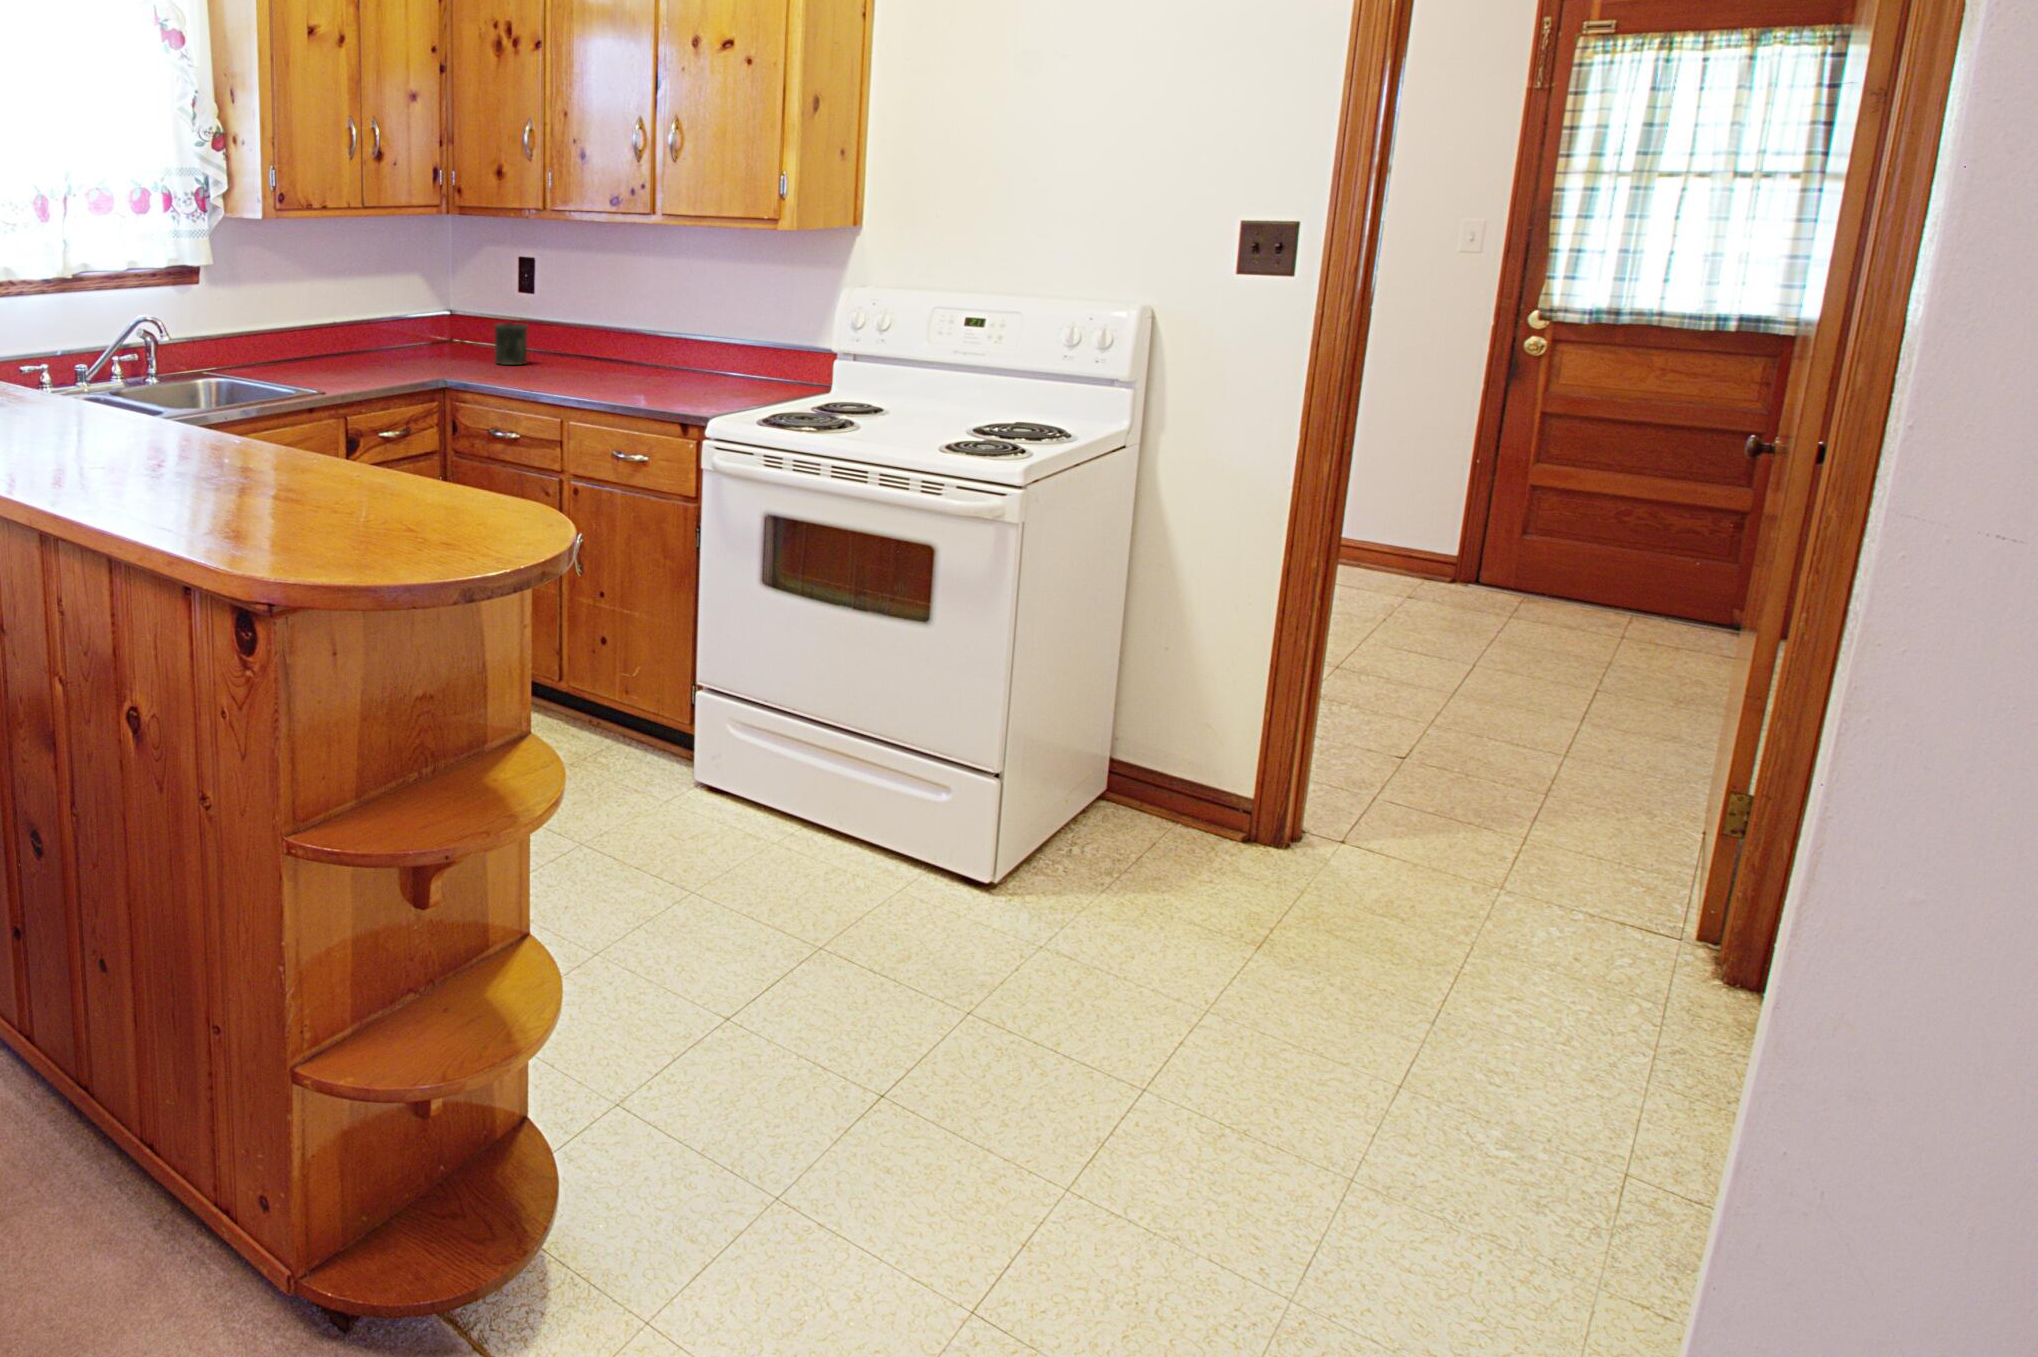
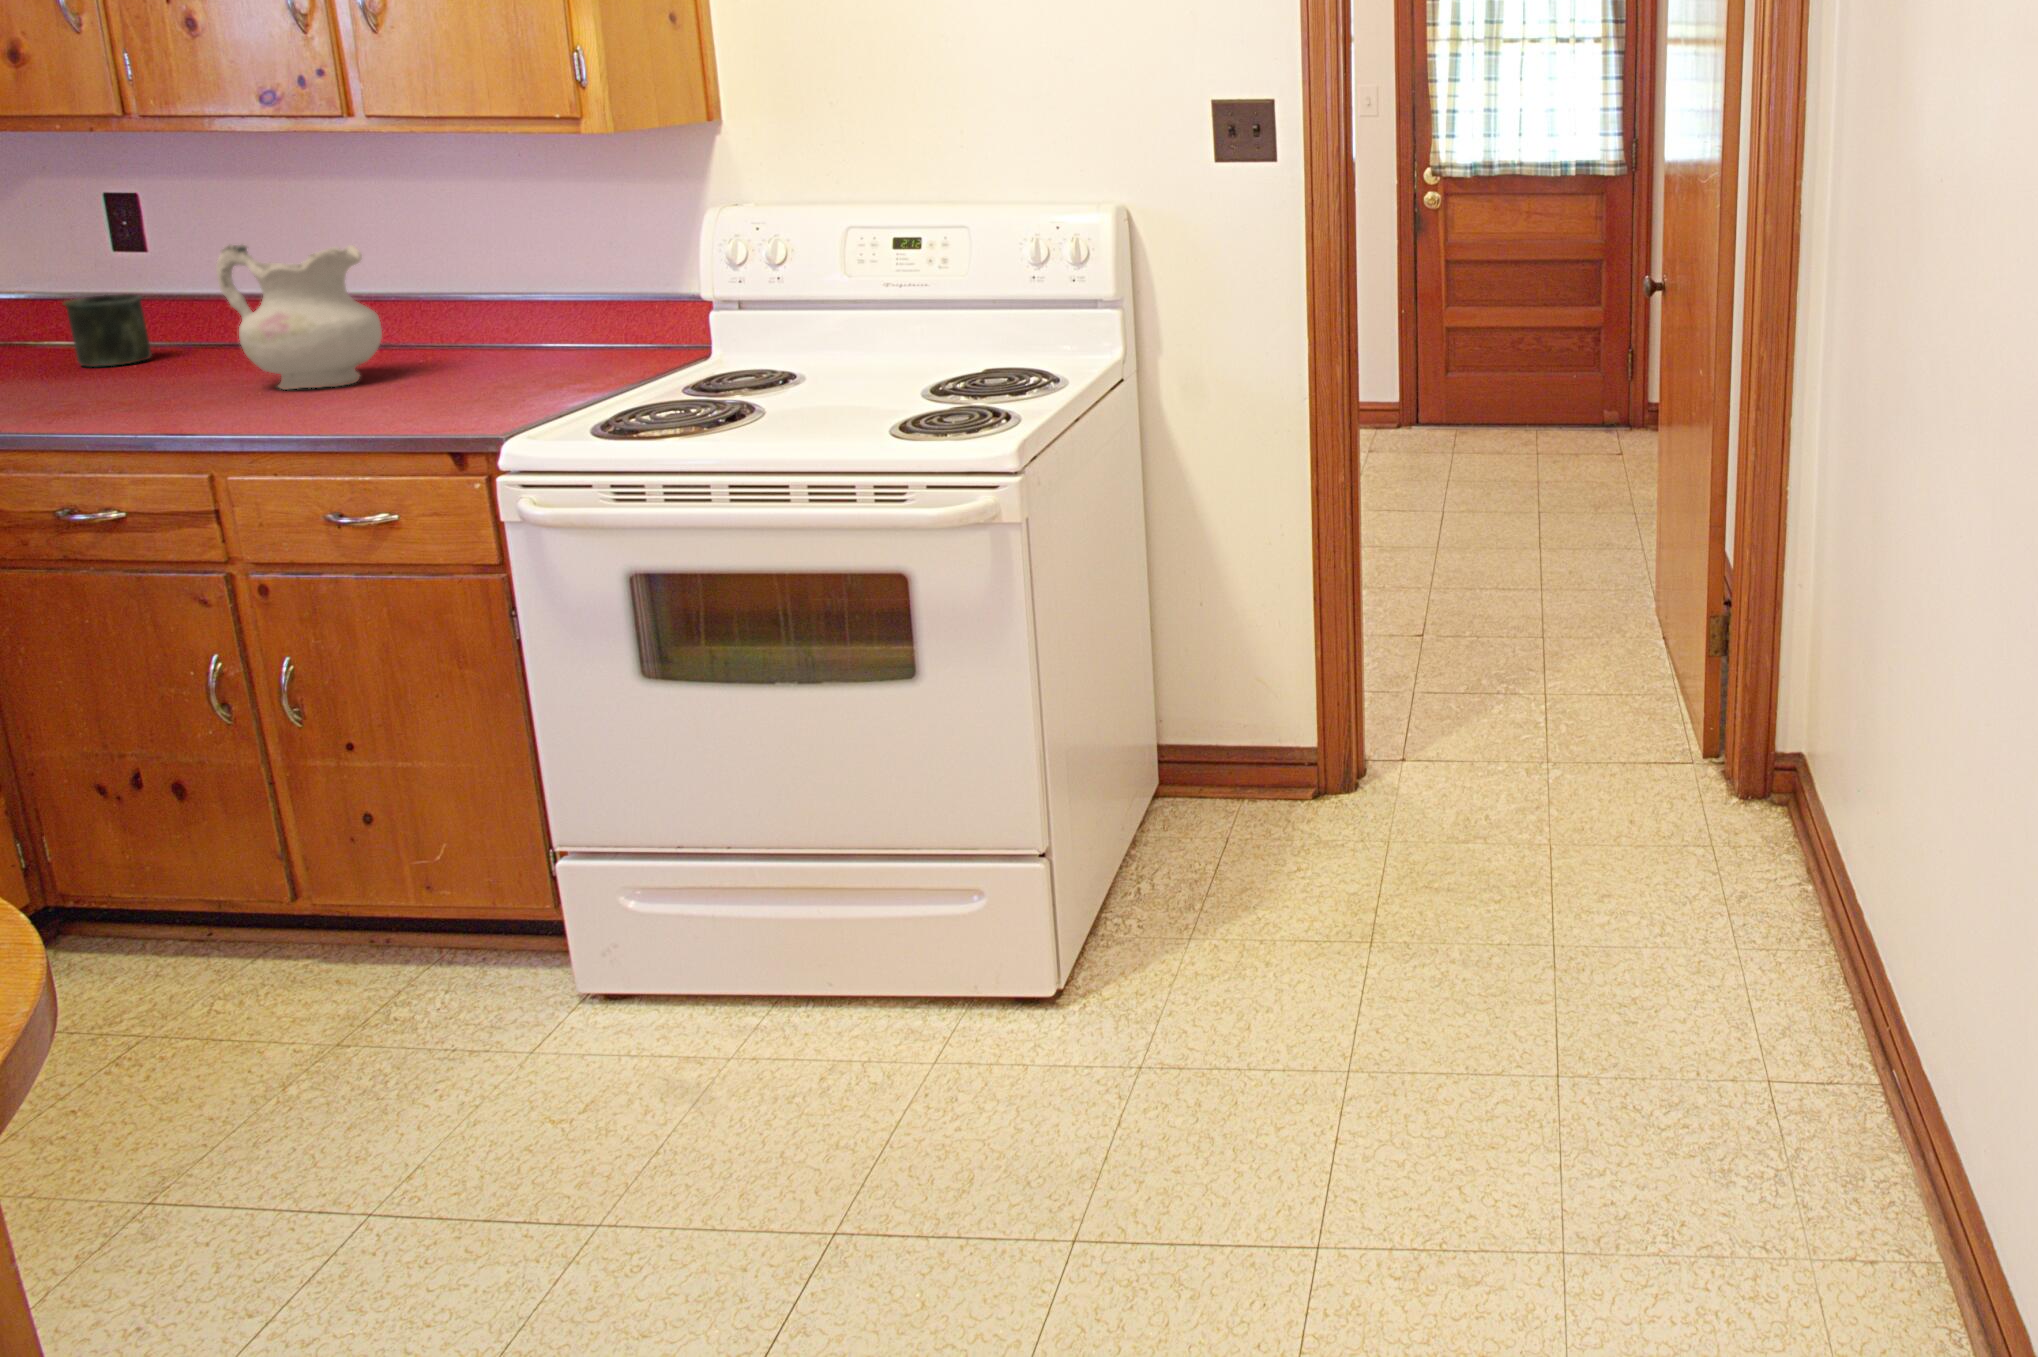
ceramic pitcher: none [572,293,646,386] -> present [216,245,382,390]

